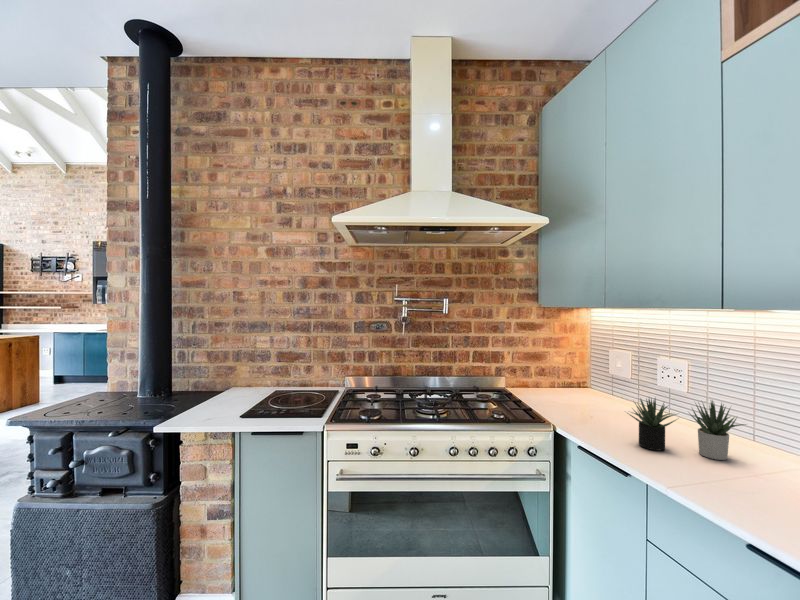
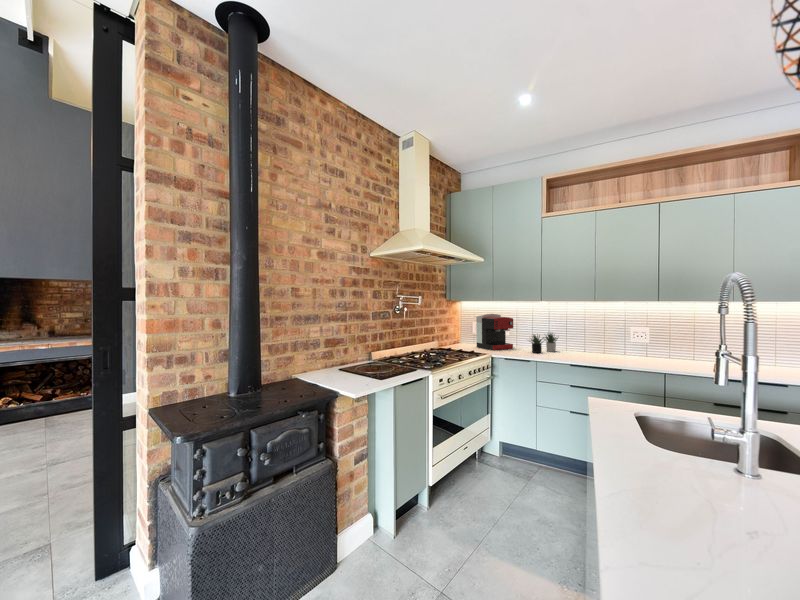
coffee maker: none [576,338,641,423] -> present [476,314,513,350]

